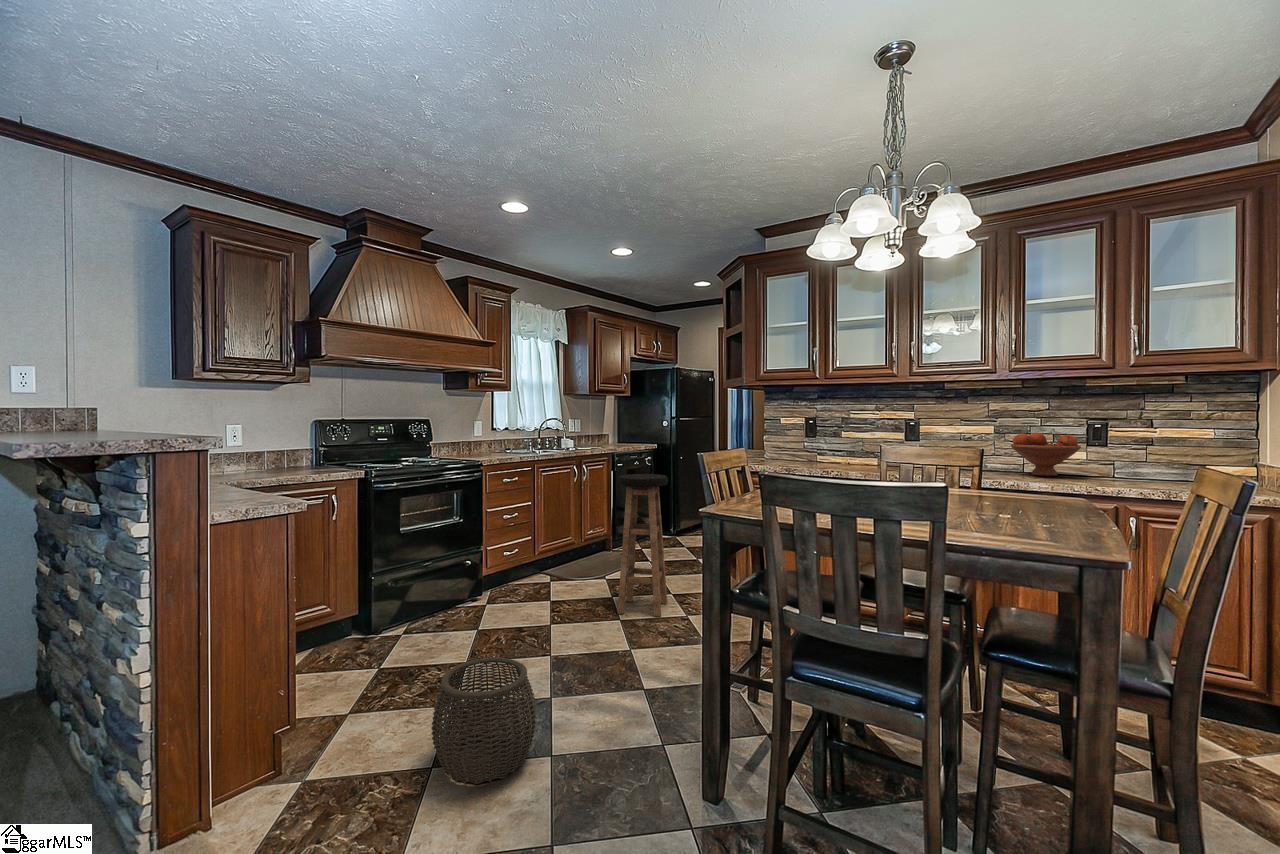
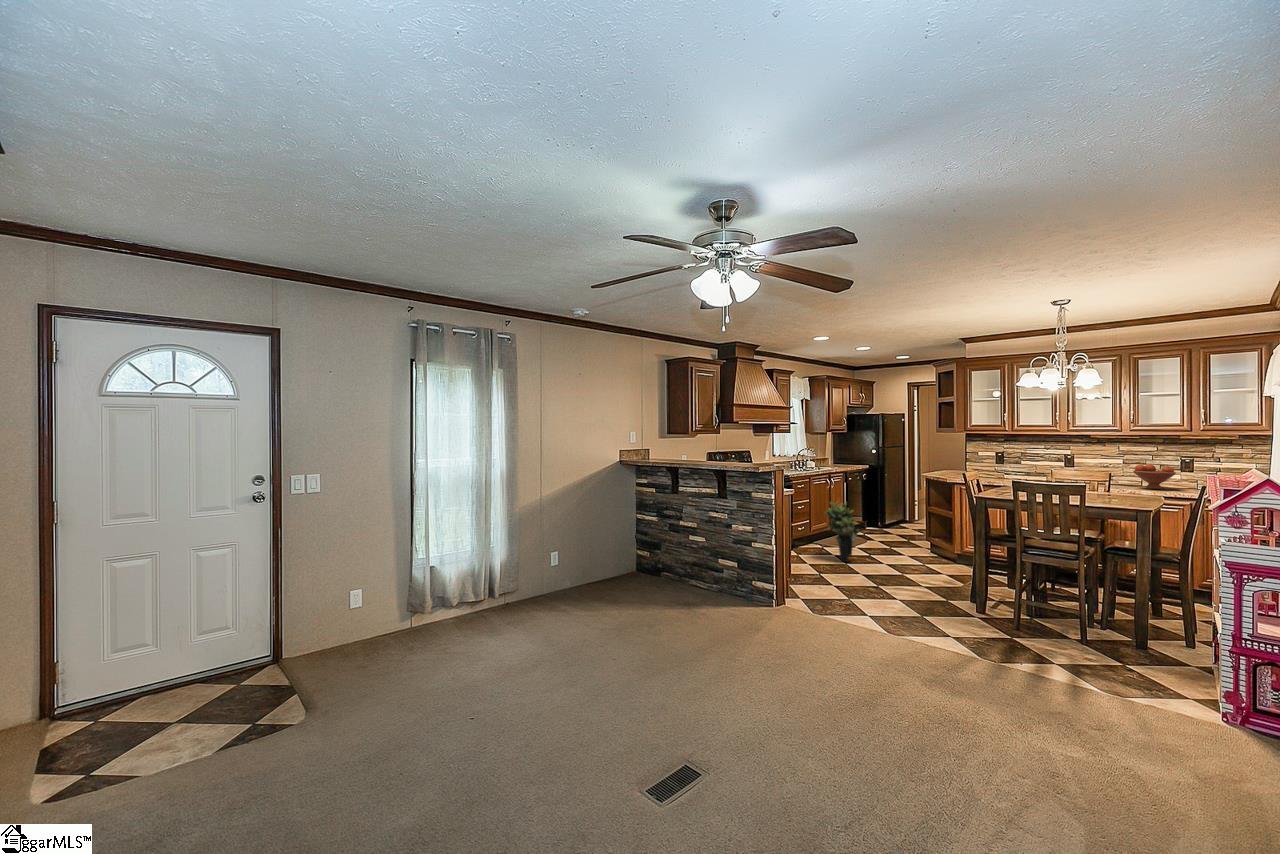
bar stool: present [617,474,668,617] -> none [884,483,915,565]
potted plant: none [519,508,578,617] -> present [825,502,860,562]
woven basket: present [431,657,537,784] -> none [857,558,904,604]

